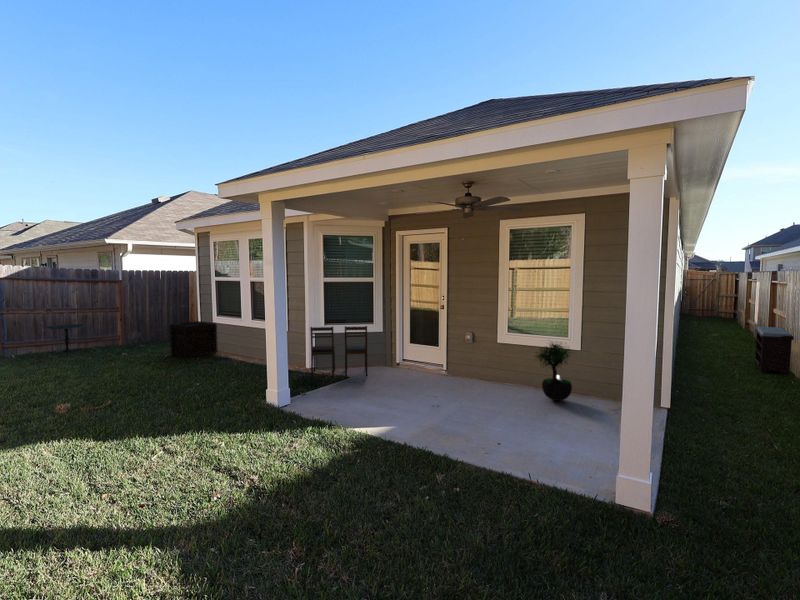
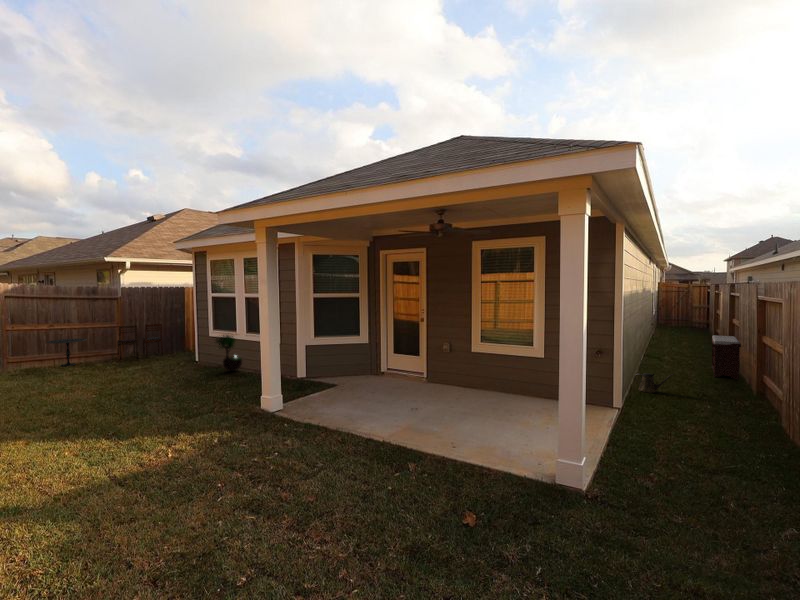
wooden crate: present [170,321,218,358] -> none [168,335,213,370]
chair: present [310,326,368,377] -> present [117,324,163,359]
potted tree: present [536,343,572,401] -> present [216,335,242,371]
watering can: none [676,368,723,390] -> present [634,373,674,393]

